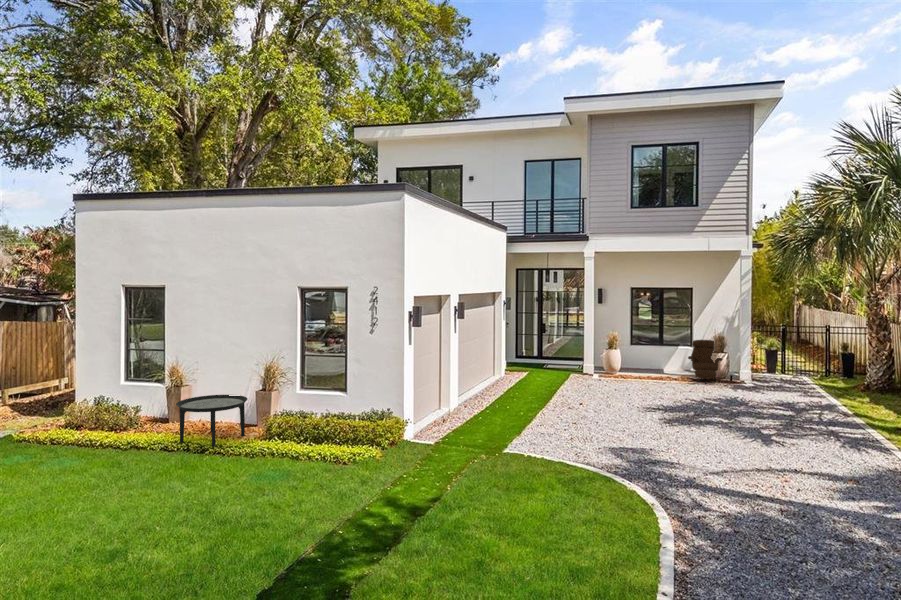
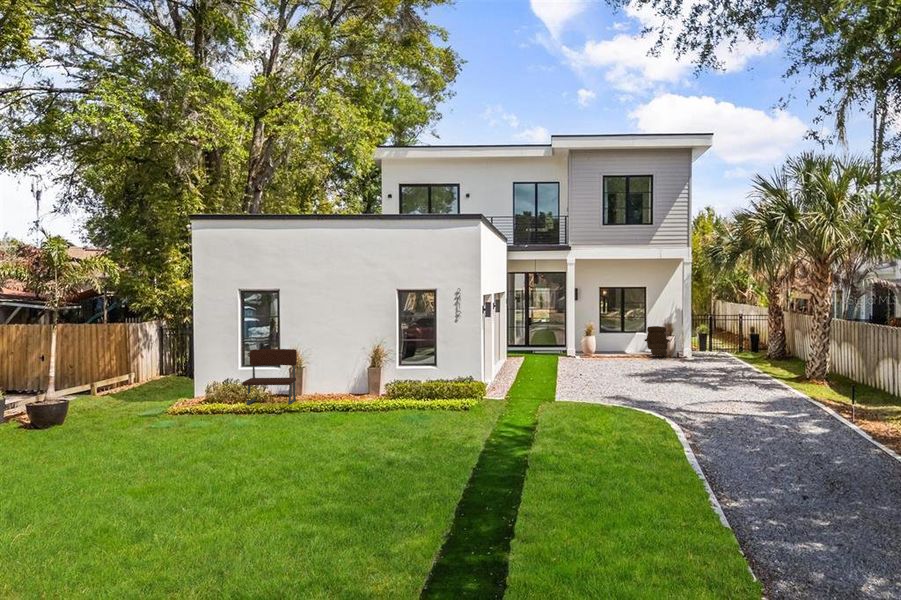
bench: none [92,361,172,436] -> present [242,349,297,405]
round table: present [176,395,247,447] -> none [314,372,363,408]

